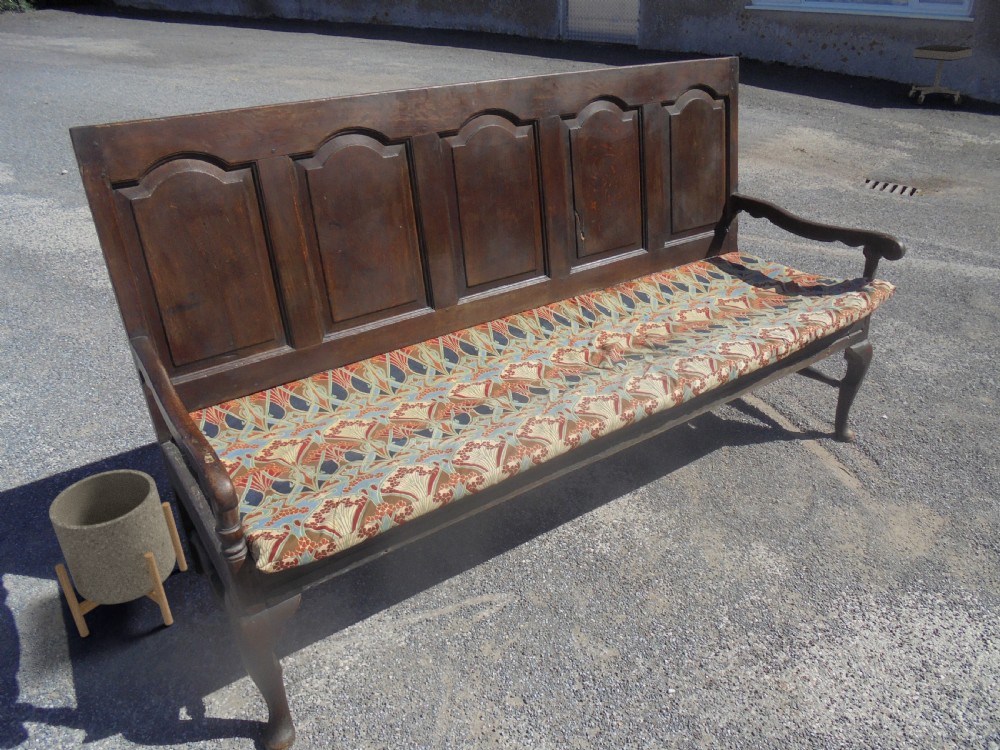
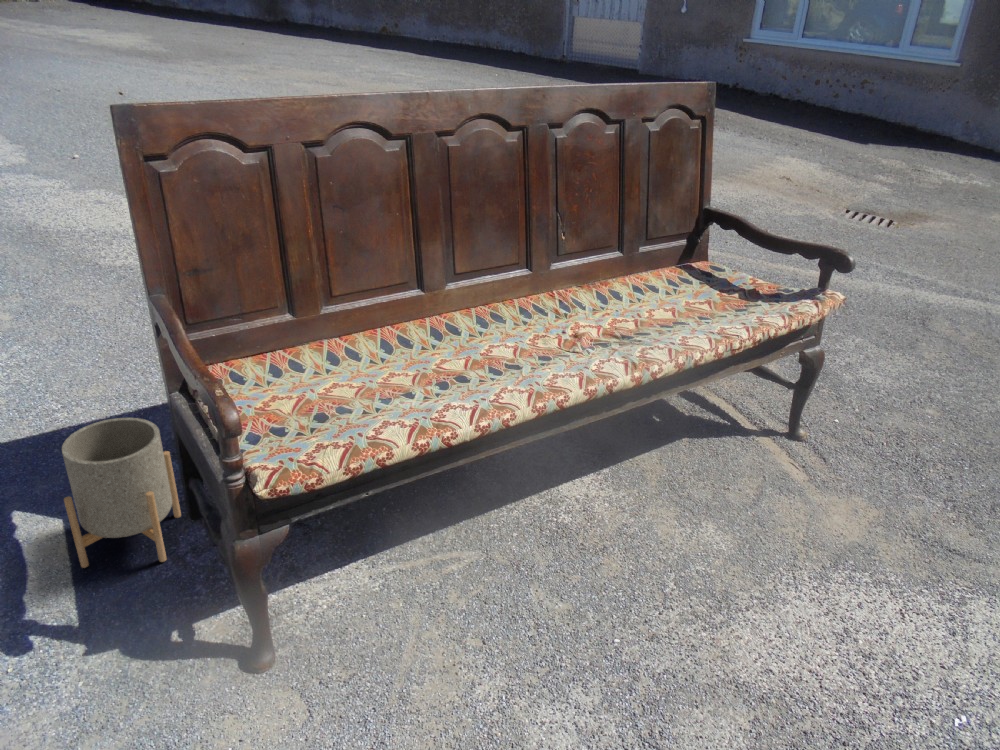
stool: present [907,44,972,105] -> none [894,87,959,146]

